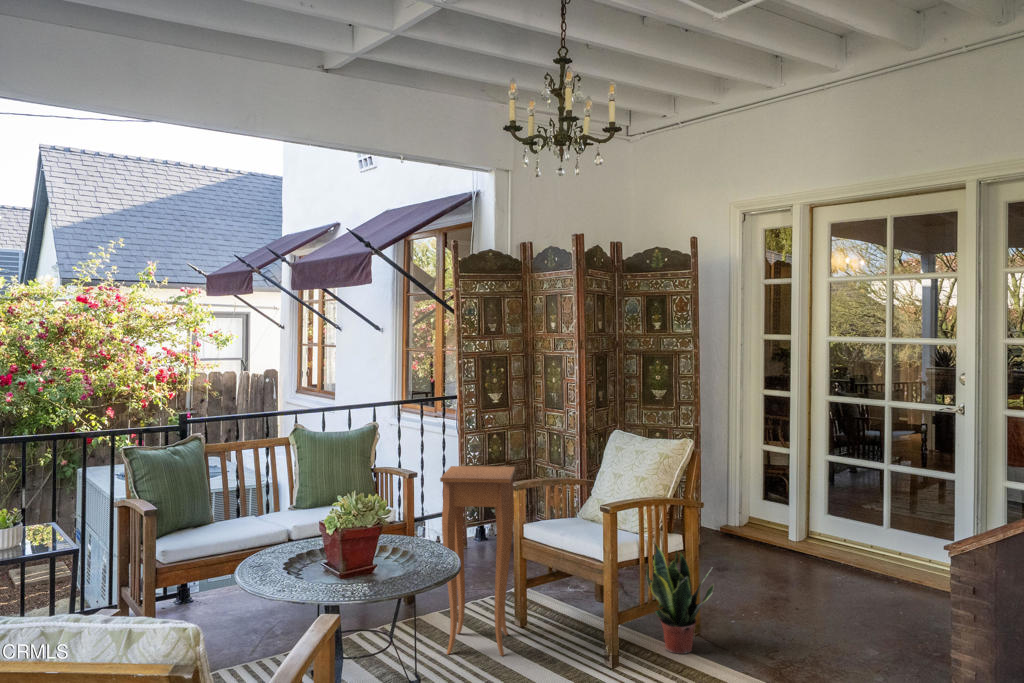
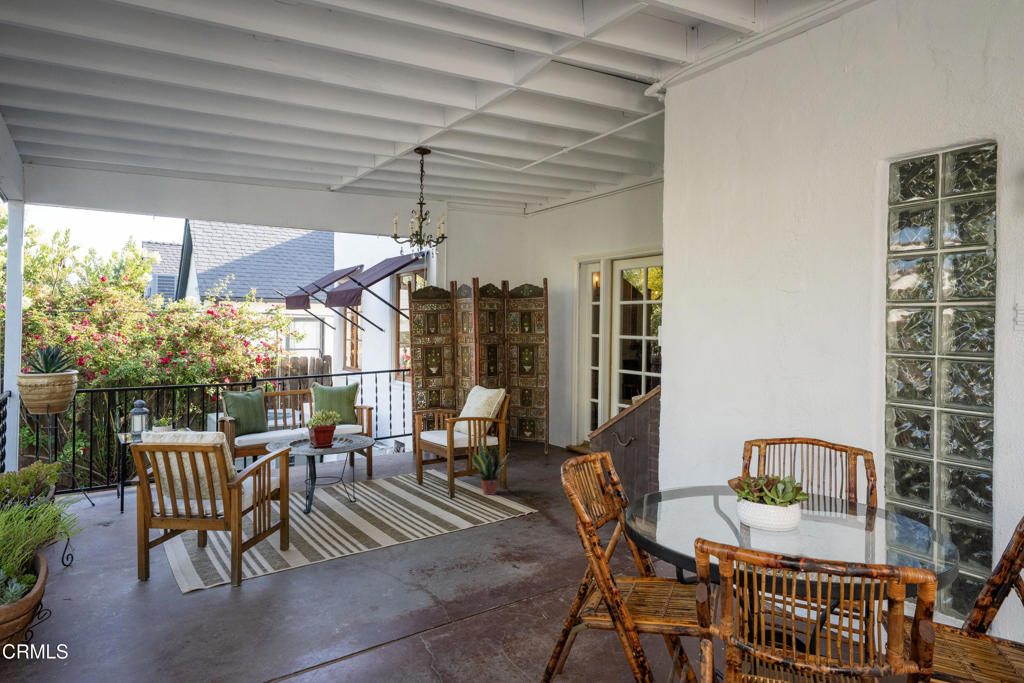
side table: present [440,466,515,656] -> none [370,402,414,494]

